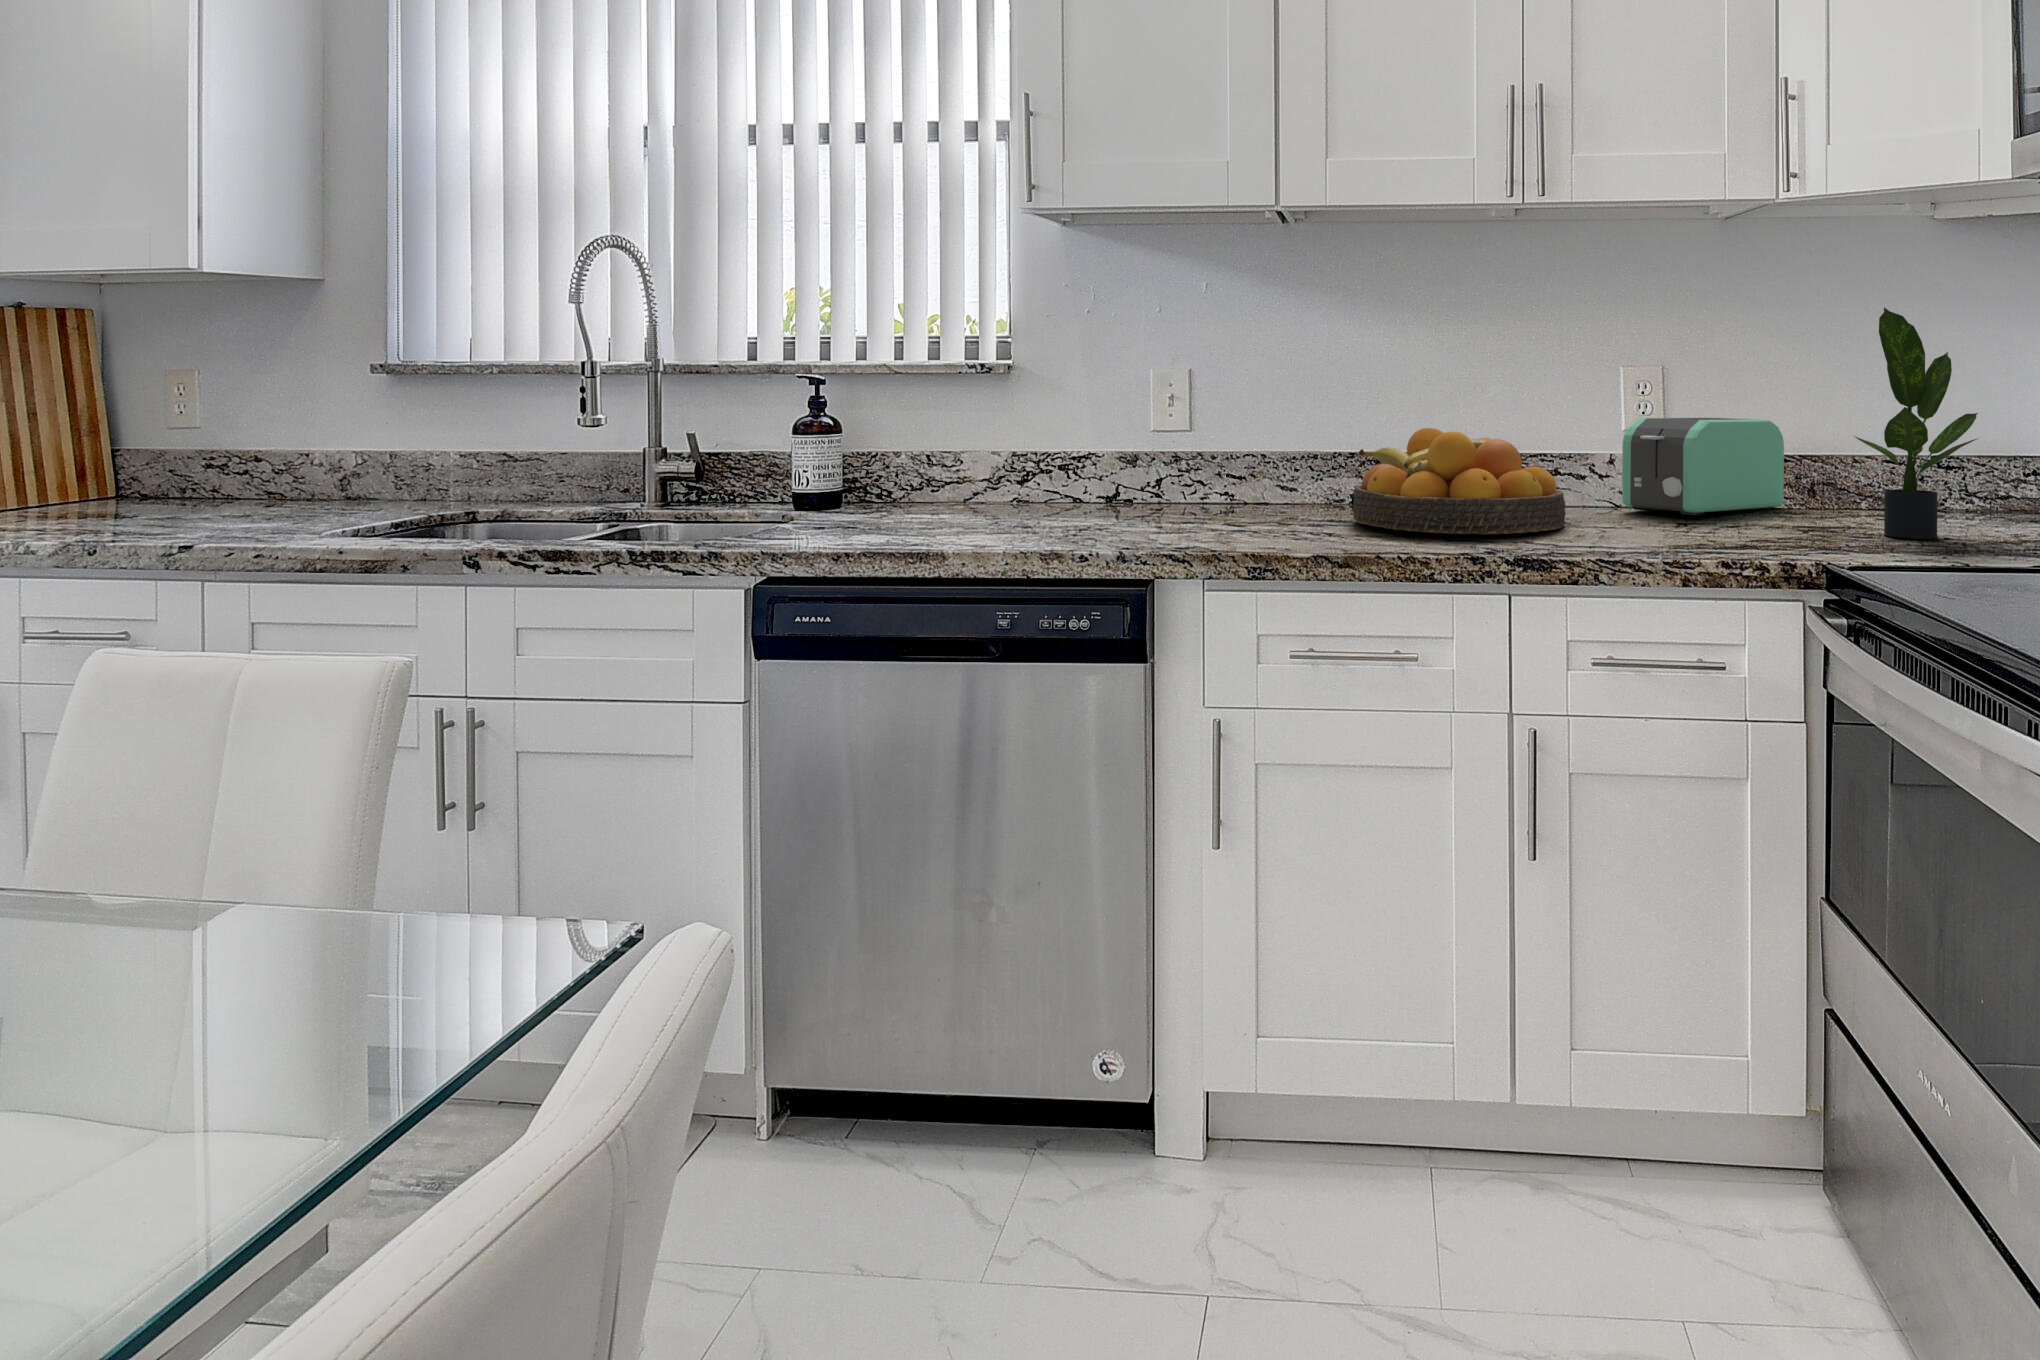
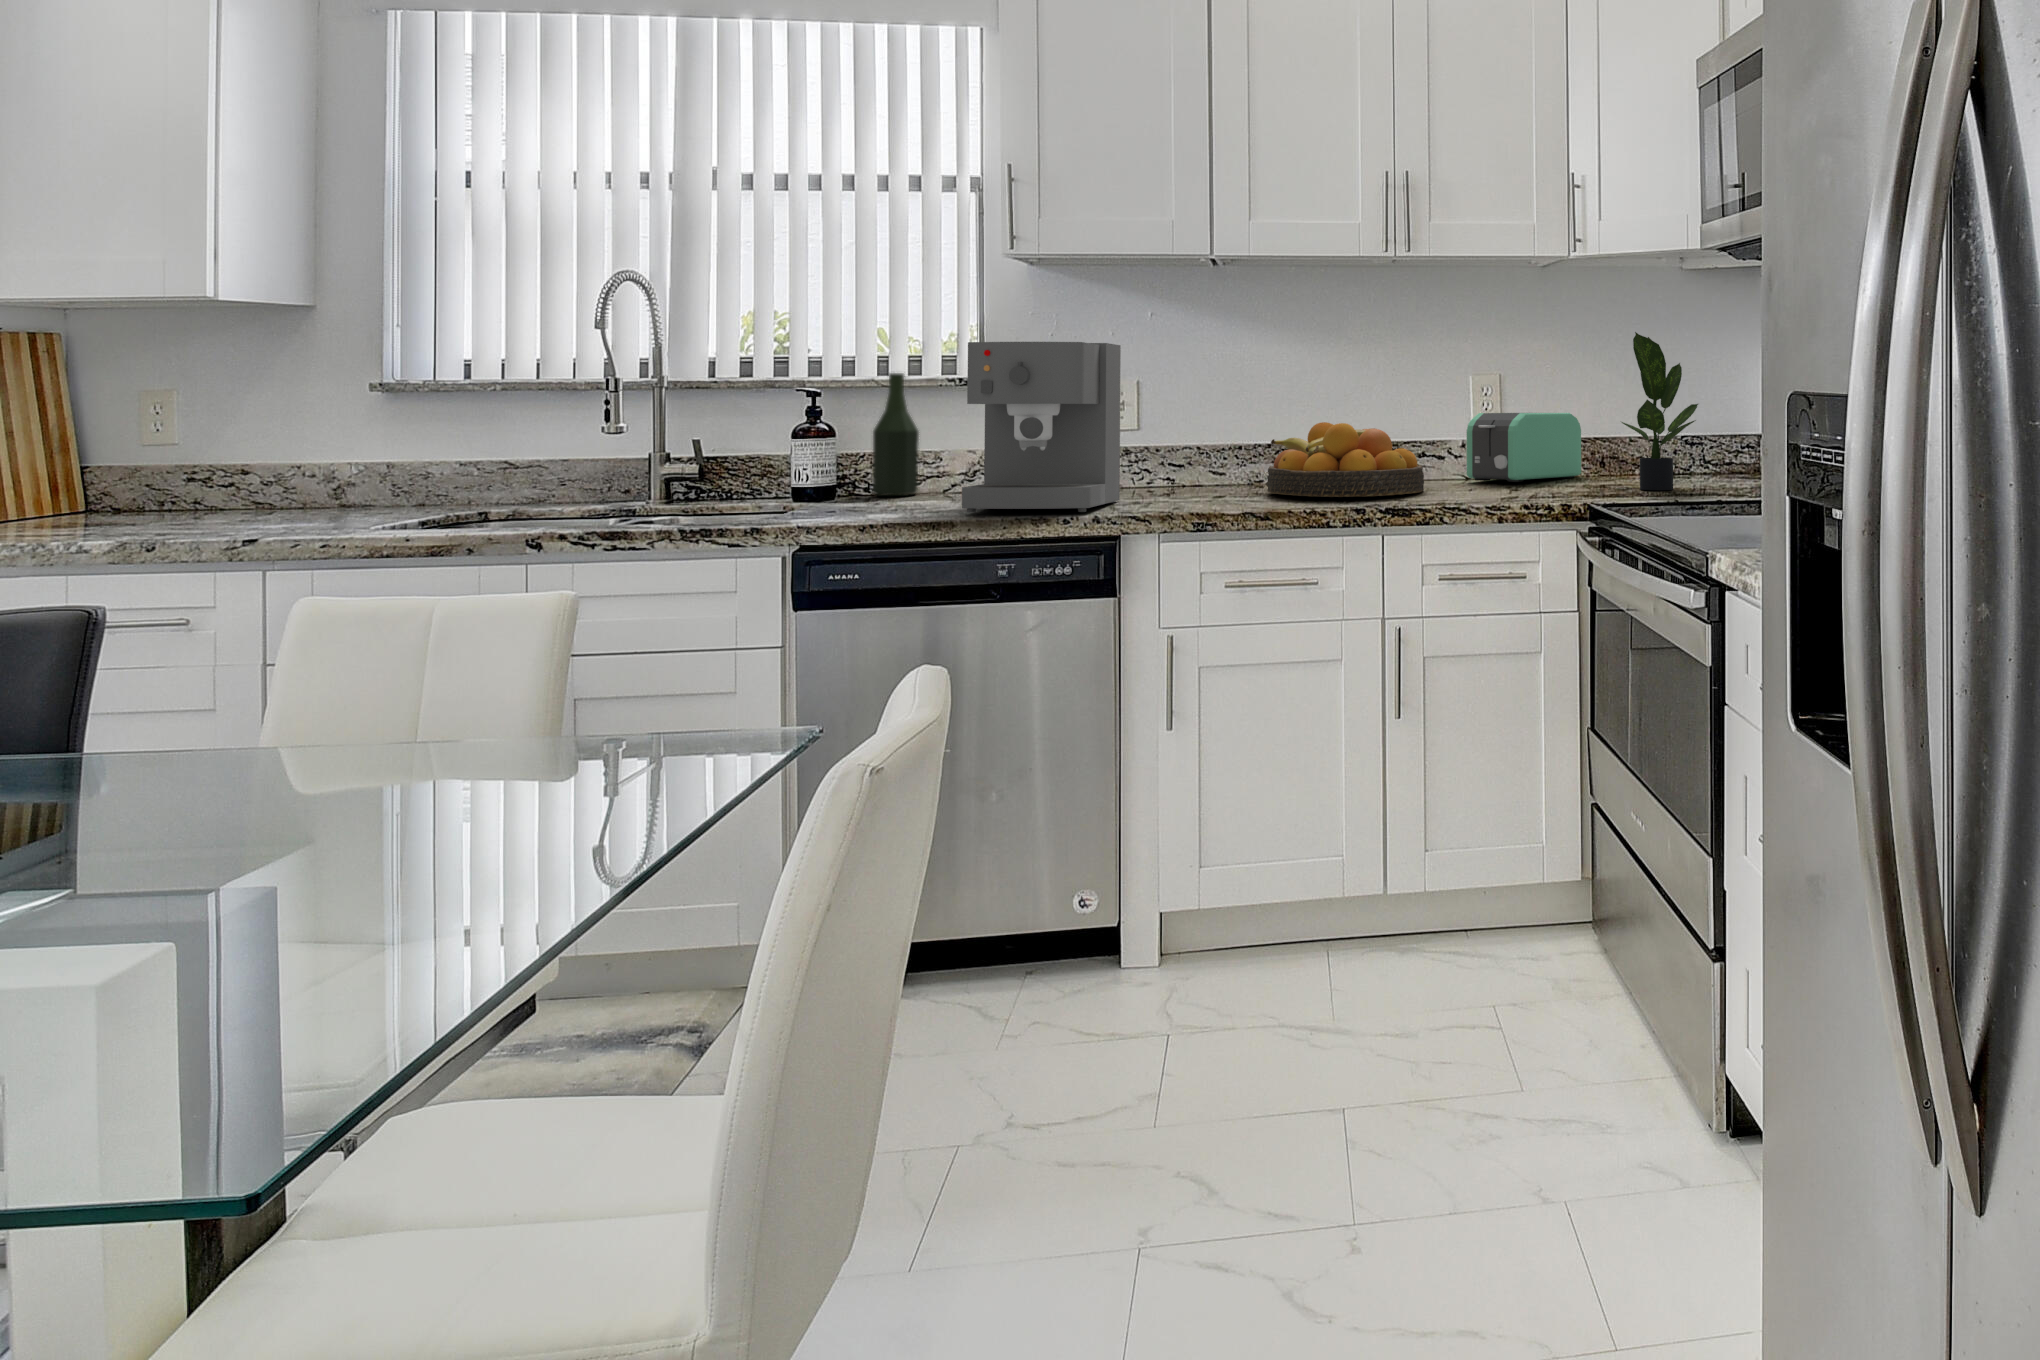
coffee maker: none [962,319,1166,545] -> present [962,342,1121,512]
bottle: none [882,357,934,507] -> present [873,373,919,496]

